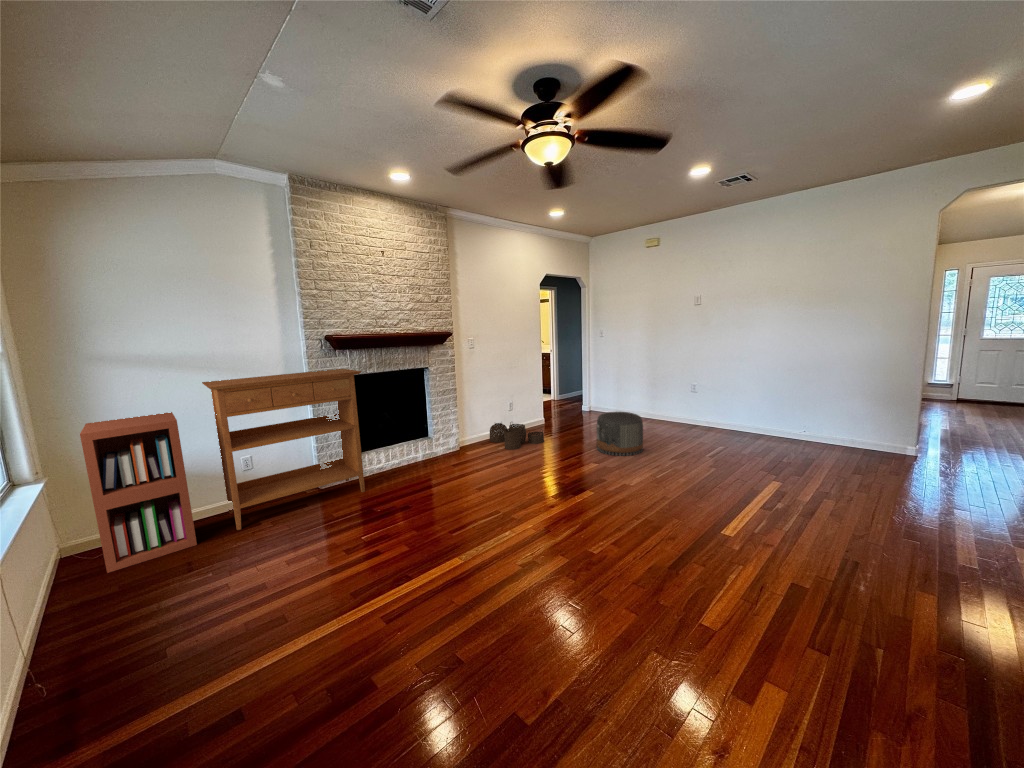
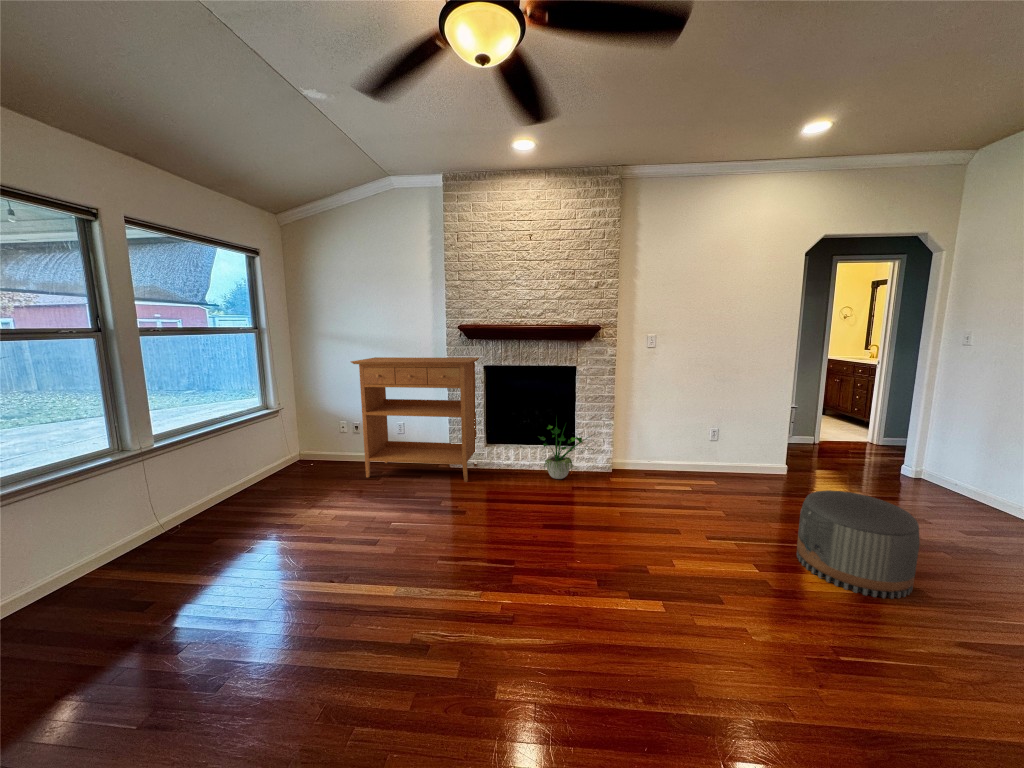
potted plant: none [413,409,461,464] -> present [538,423,593,479]
bookshelf: present [80,412,197,573] -> none [287,377,363,478]
woven basket: present [490,423,544,449] -> none [659,451,733,502]

